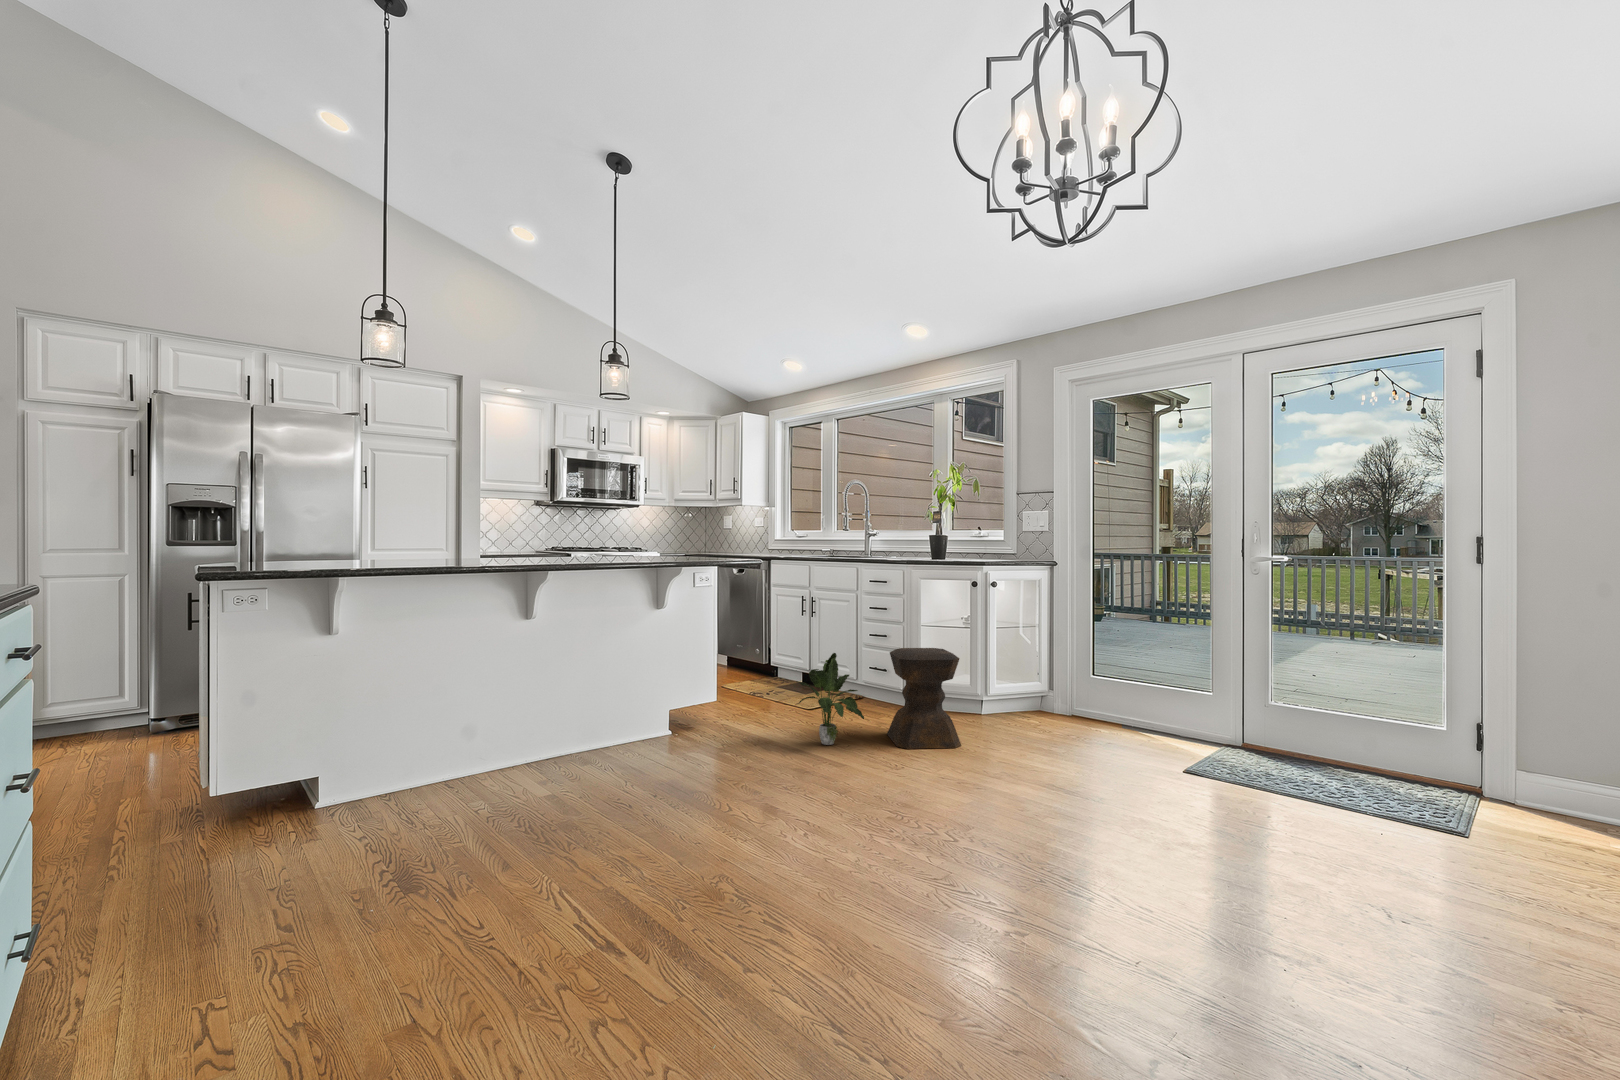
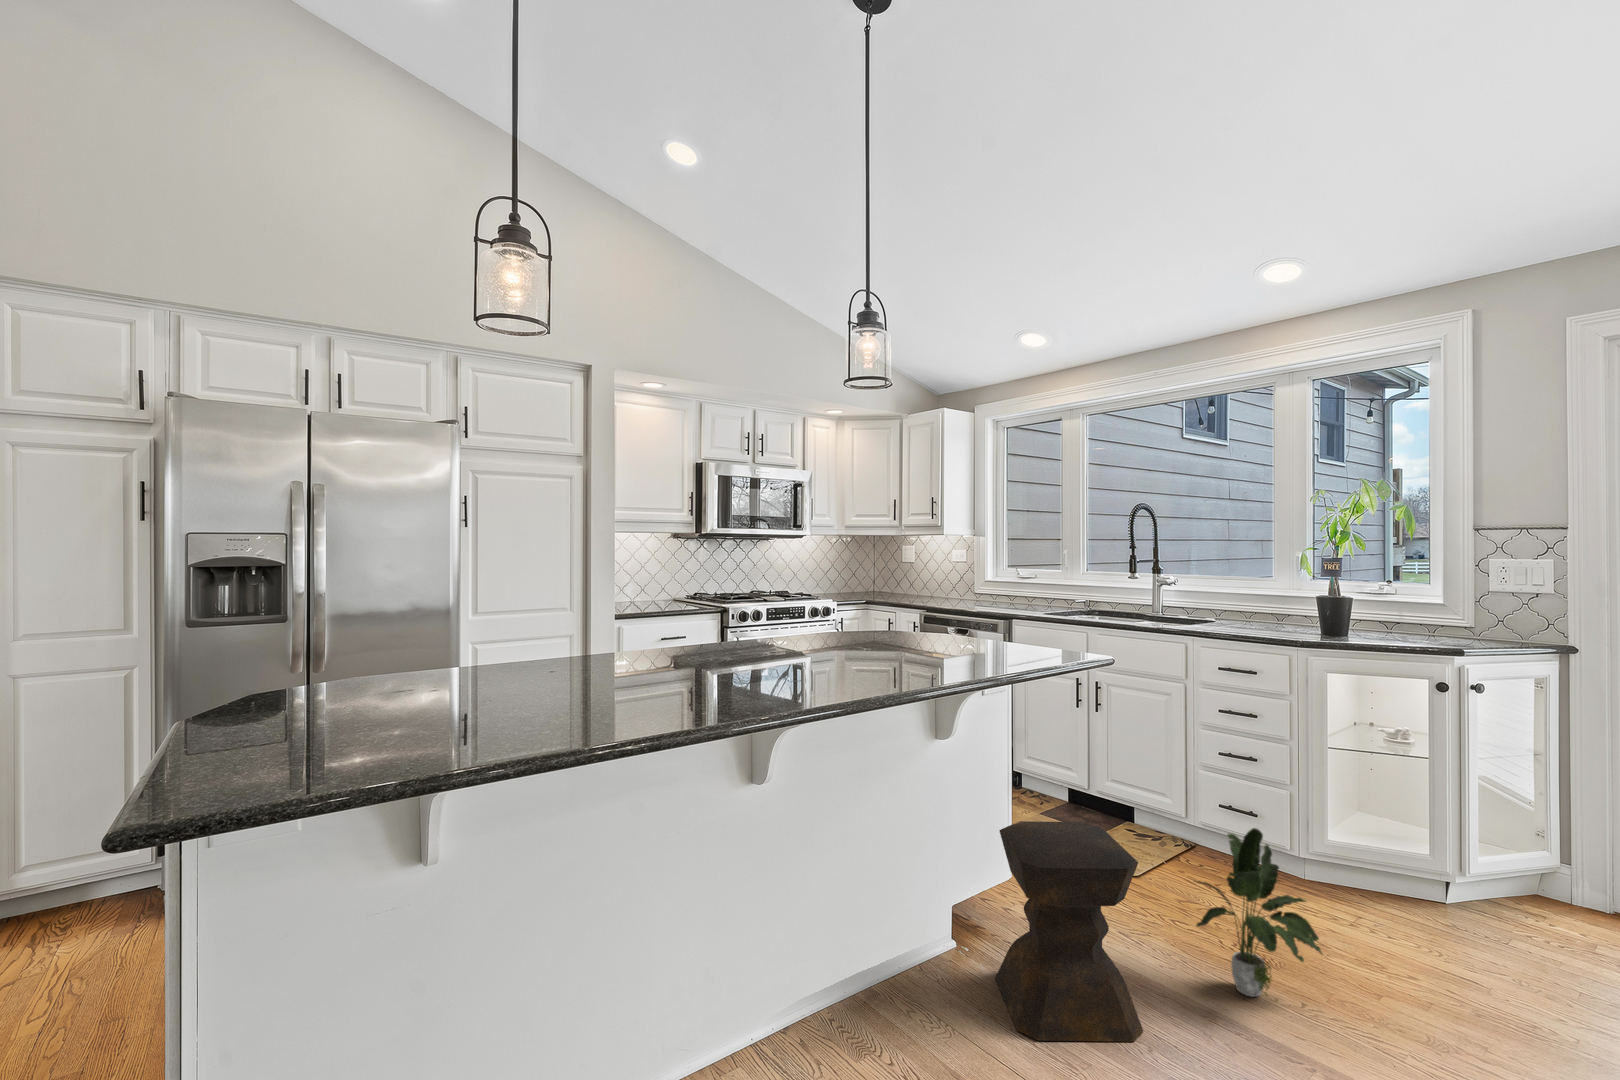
stool: present [887,648,961,749] -> present [995,821,1143,1042]

